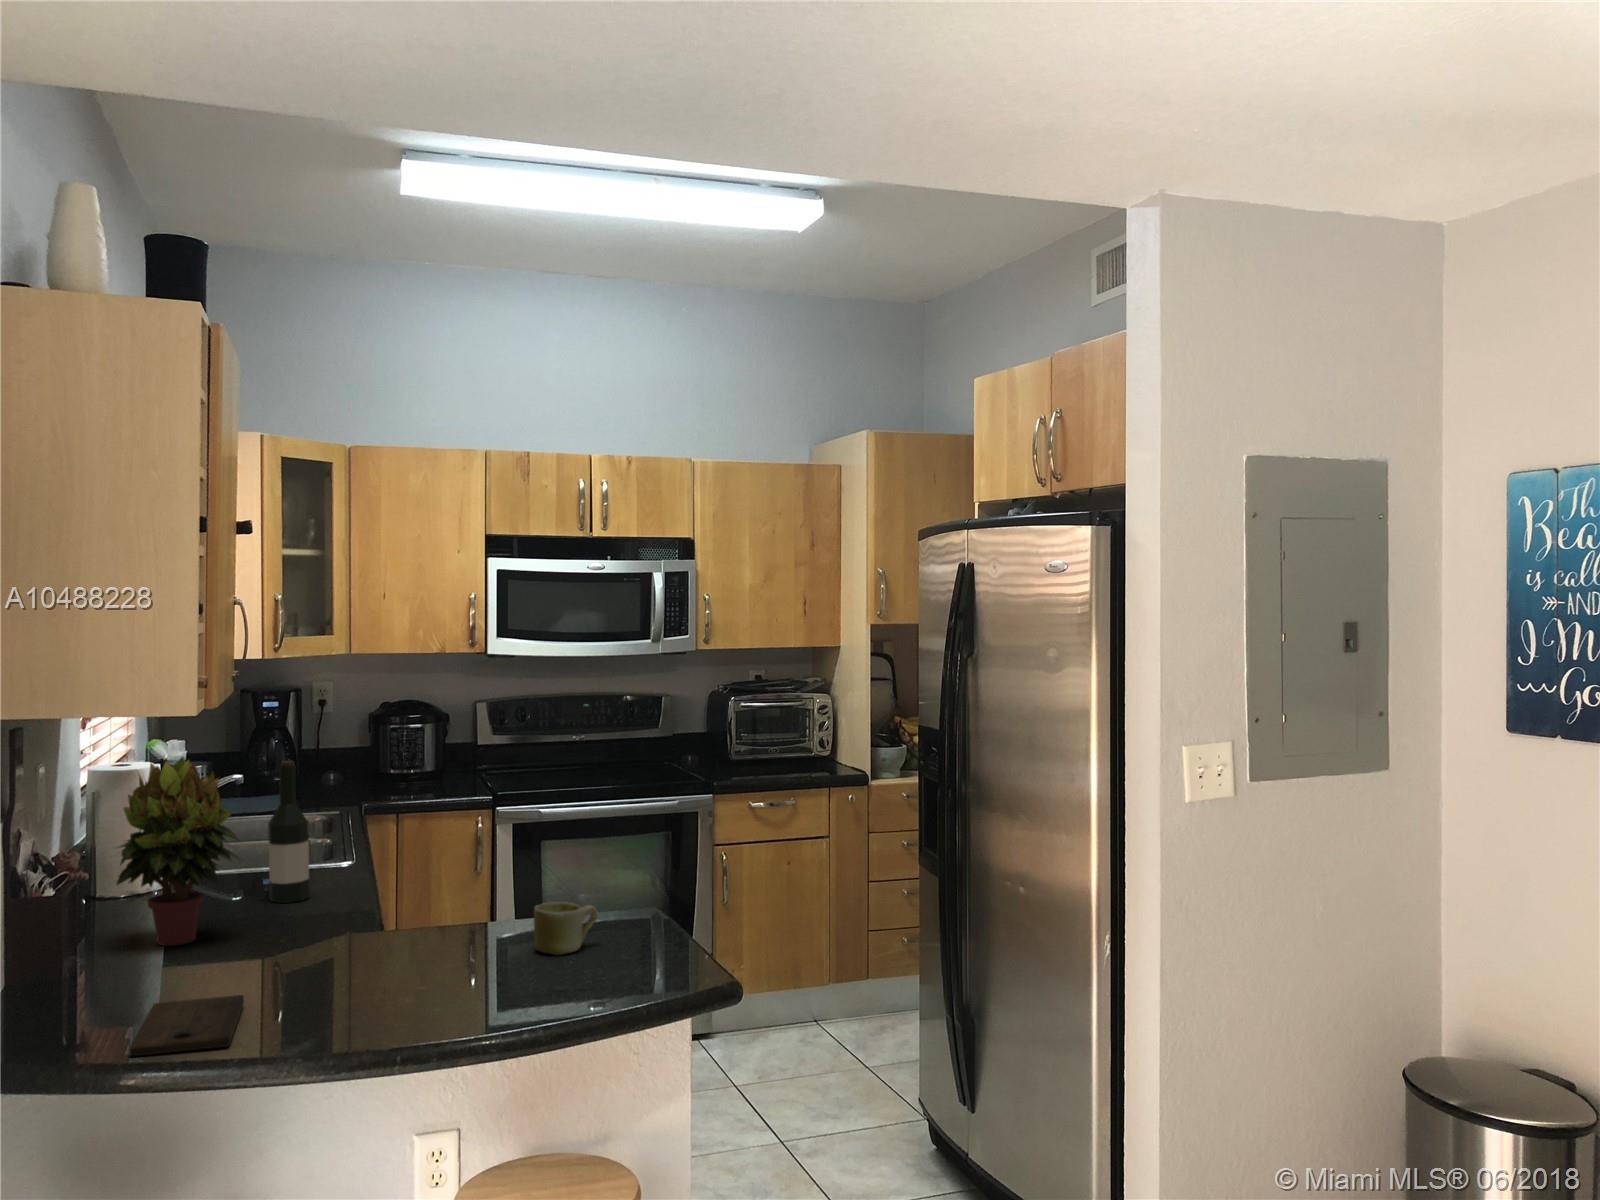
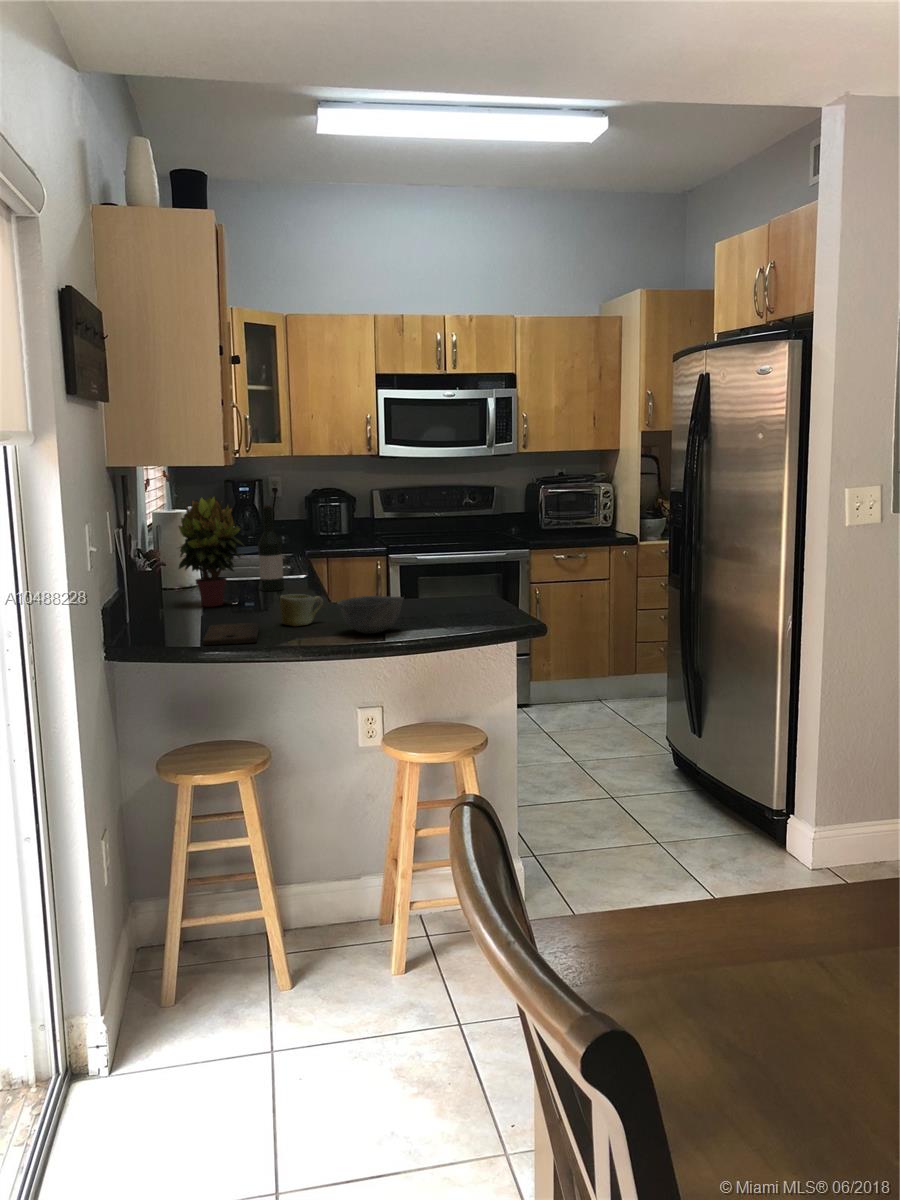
mug: present [534,902,598,955] -> present [280,594,323,626]
bowl: none [381,944,498,1017] -> present [337,596,404,634]

